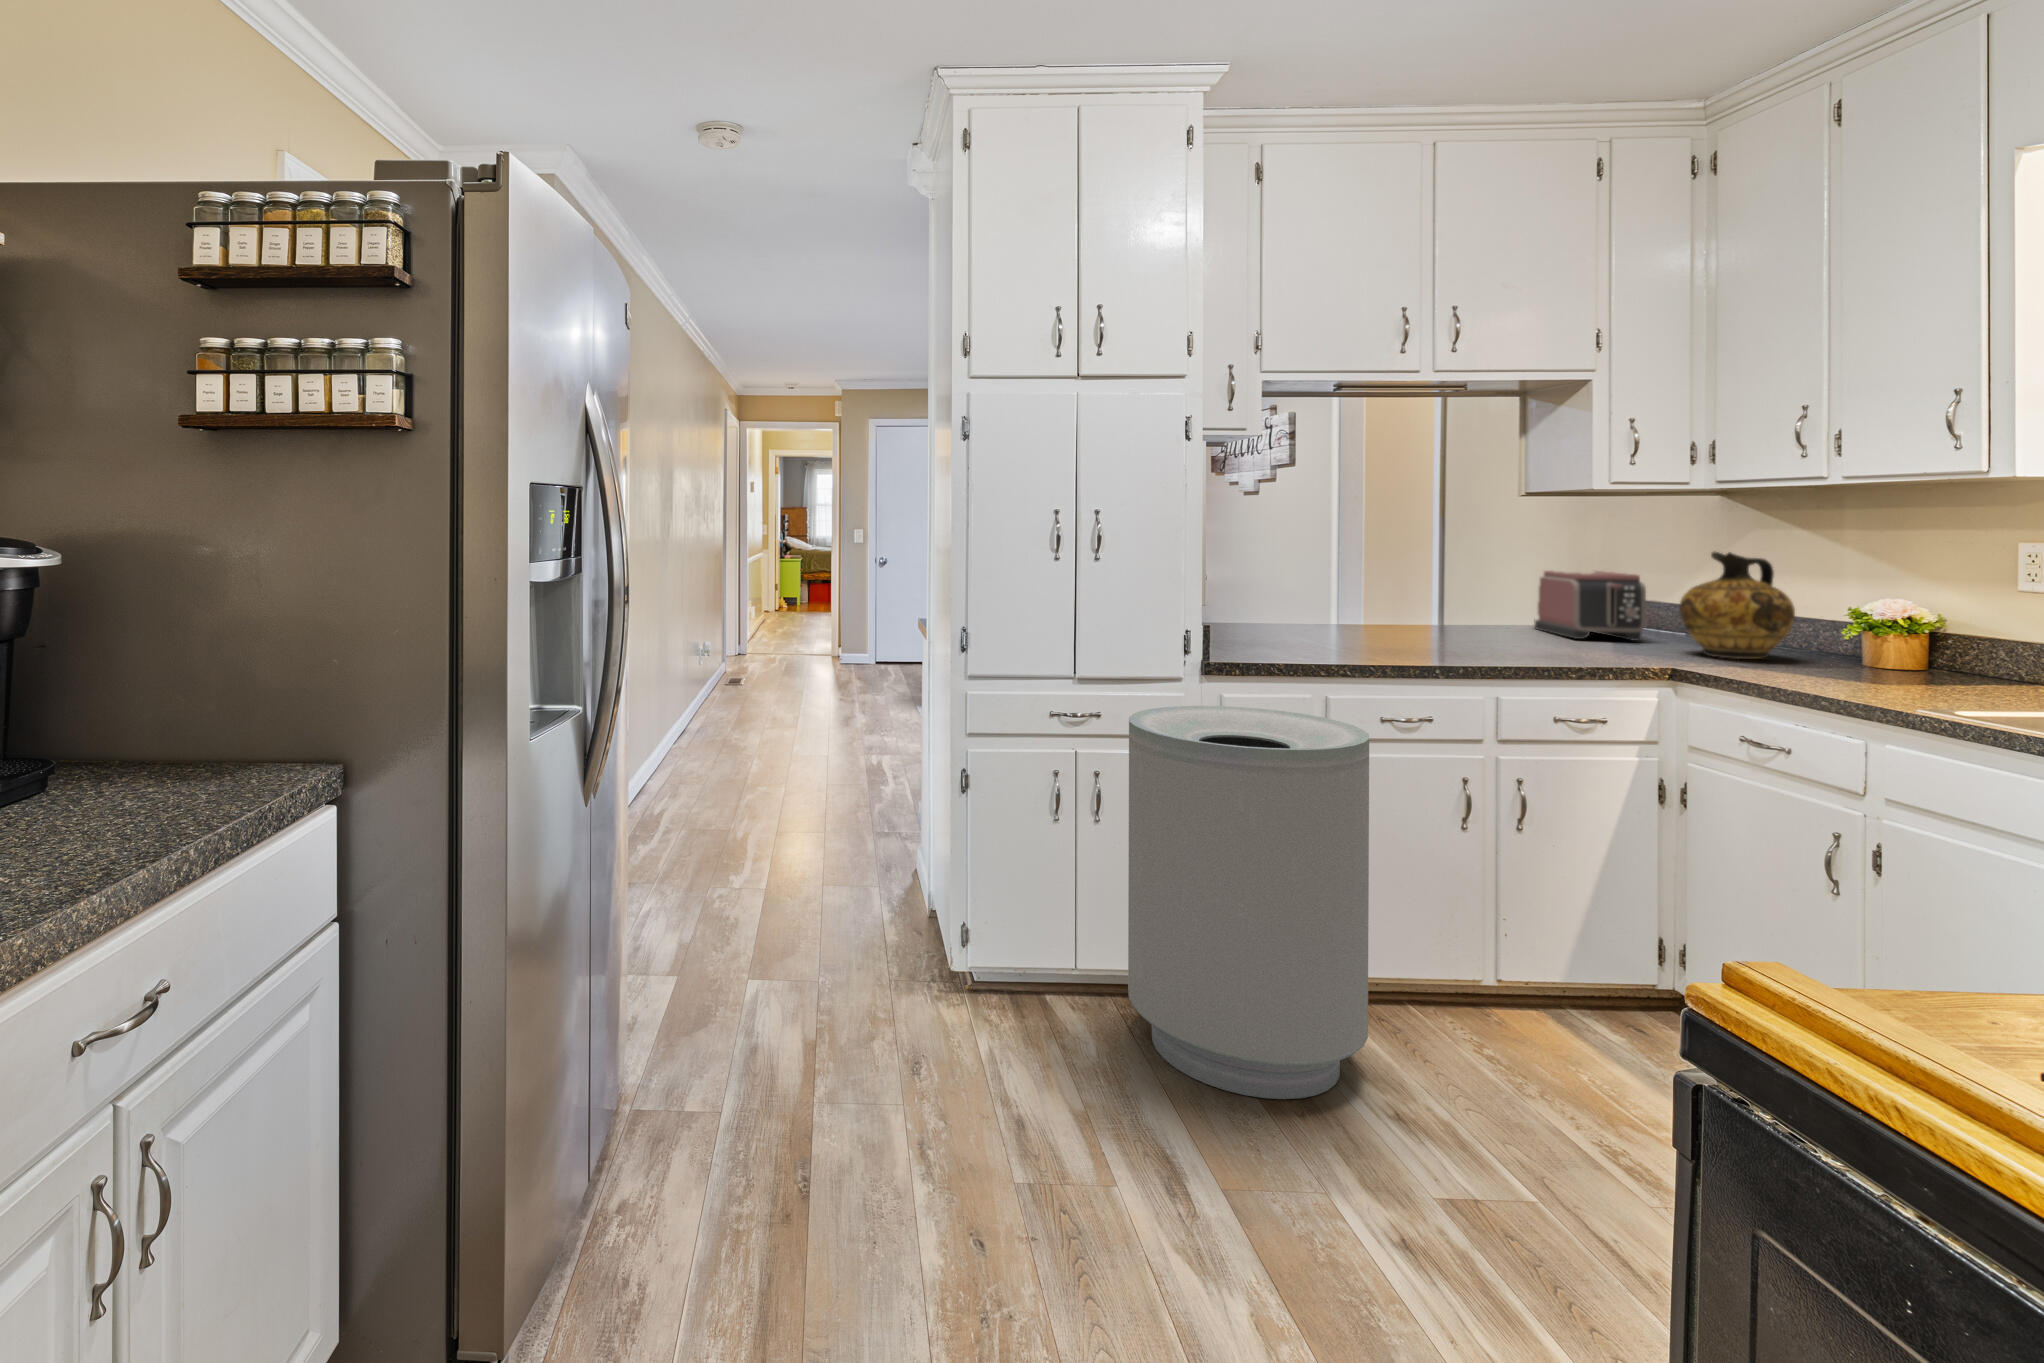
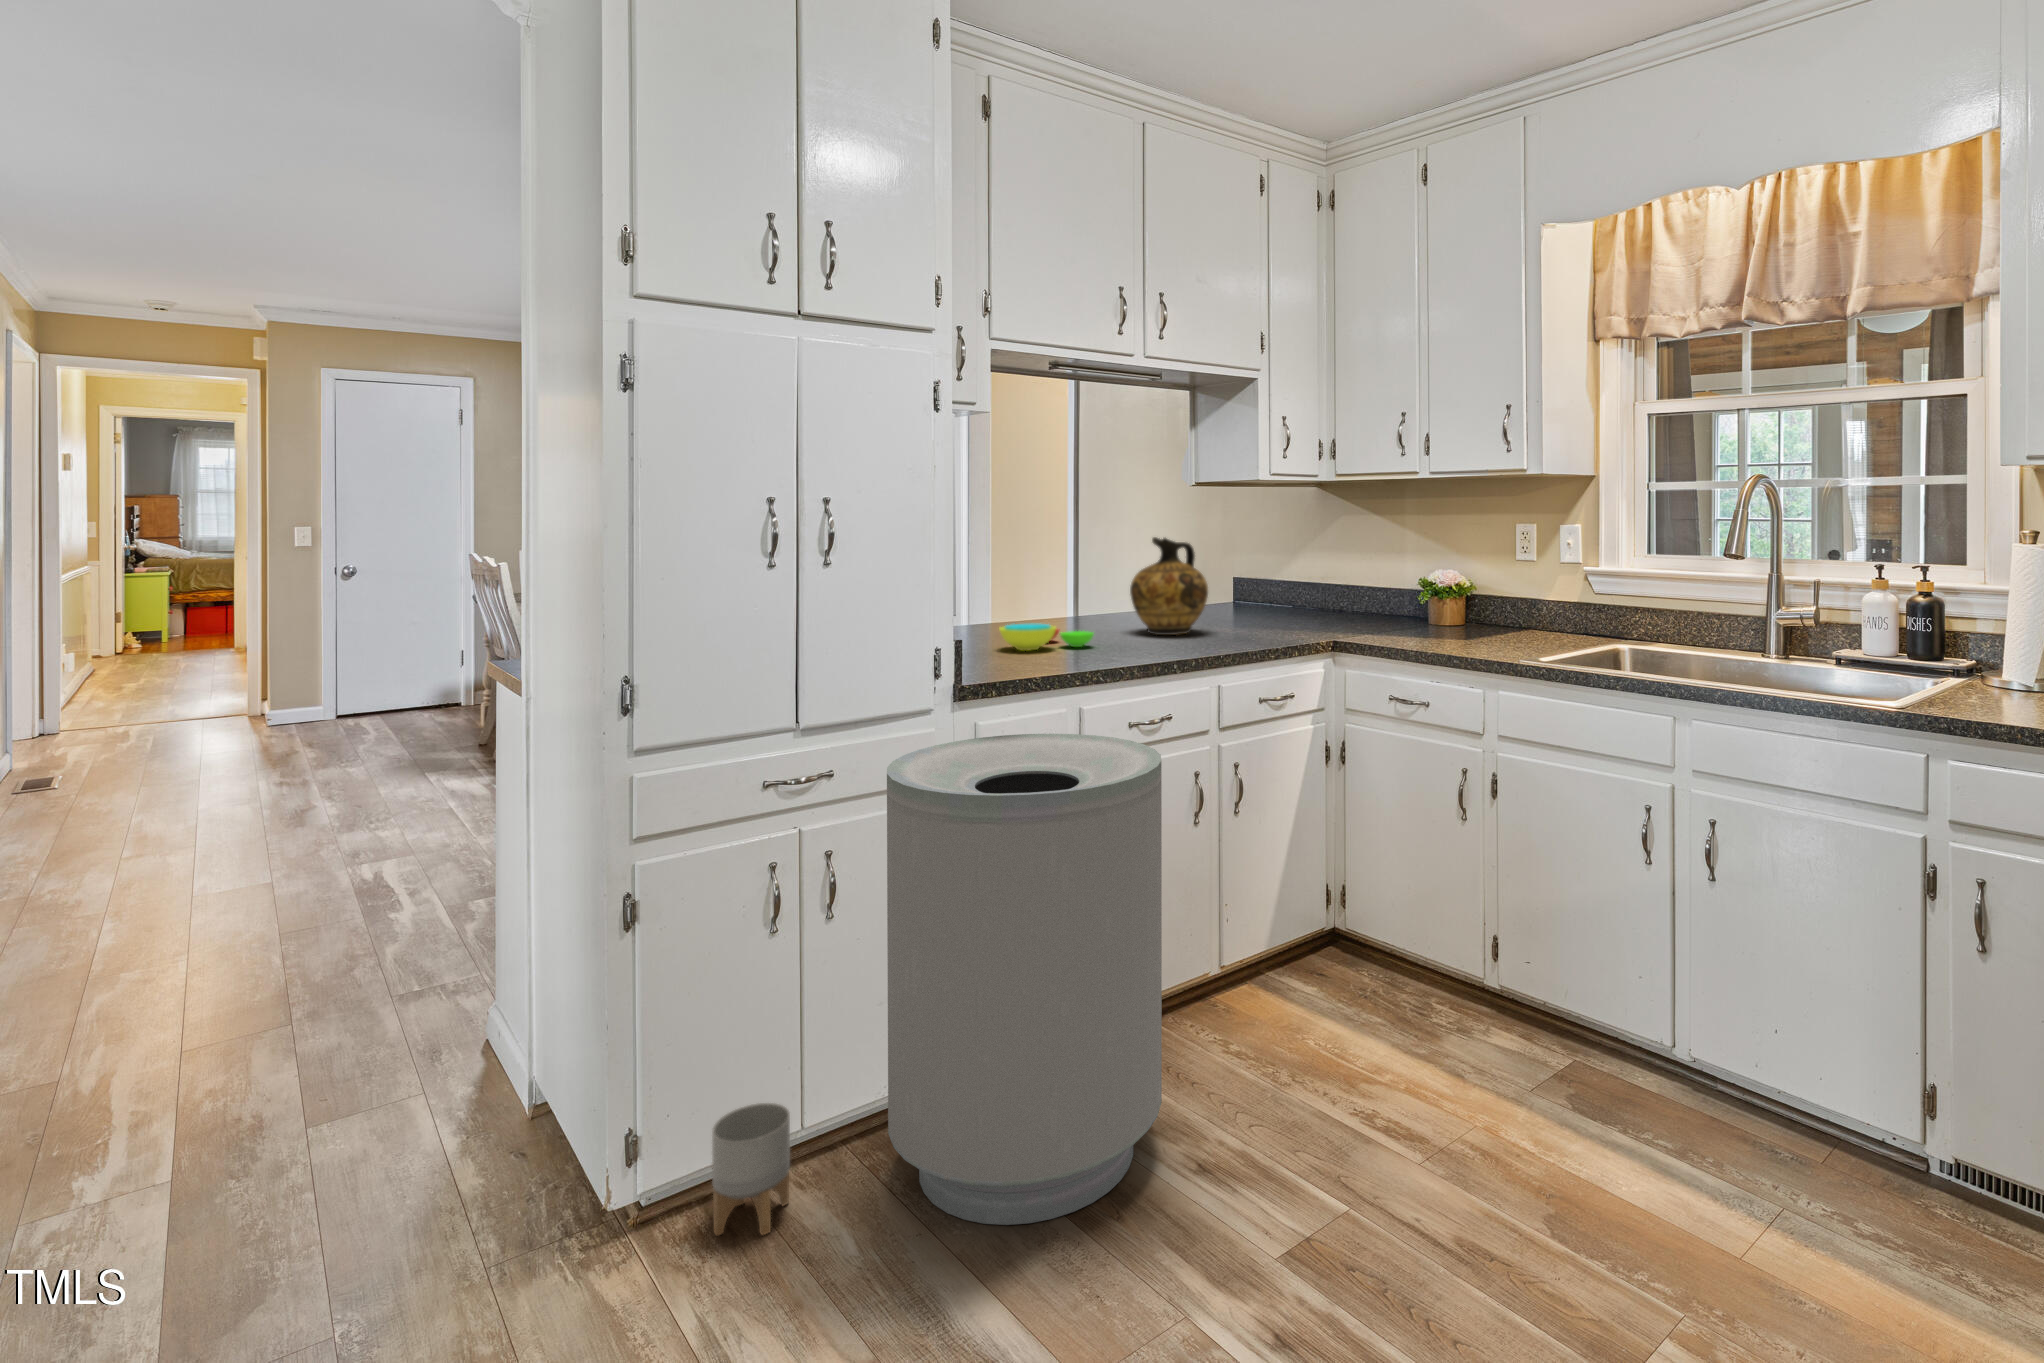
ceramic jug: present [1679,551,1795,659] -> present [1130,537,1208,635]
toaster: present [1534,571,1646,641] -> none [1203,557,1292,622]
bowl: none [1269,620,1365,645] -> present [999,624,1094,650]
planter: none [1009,934,1060,1022] -> present [712,1103,790,1236]

